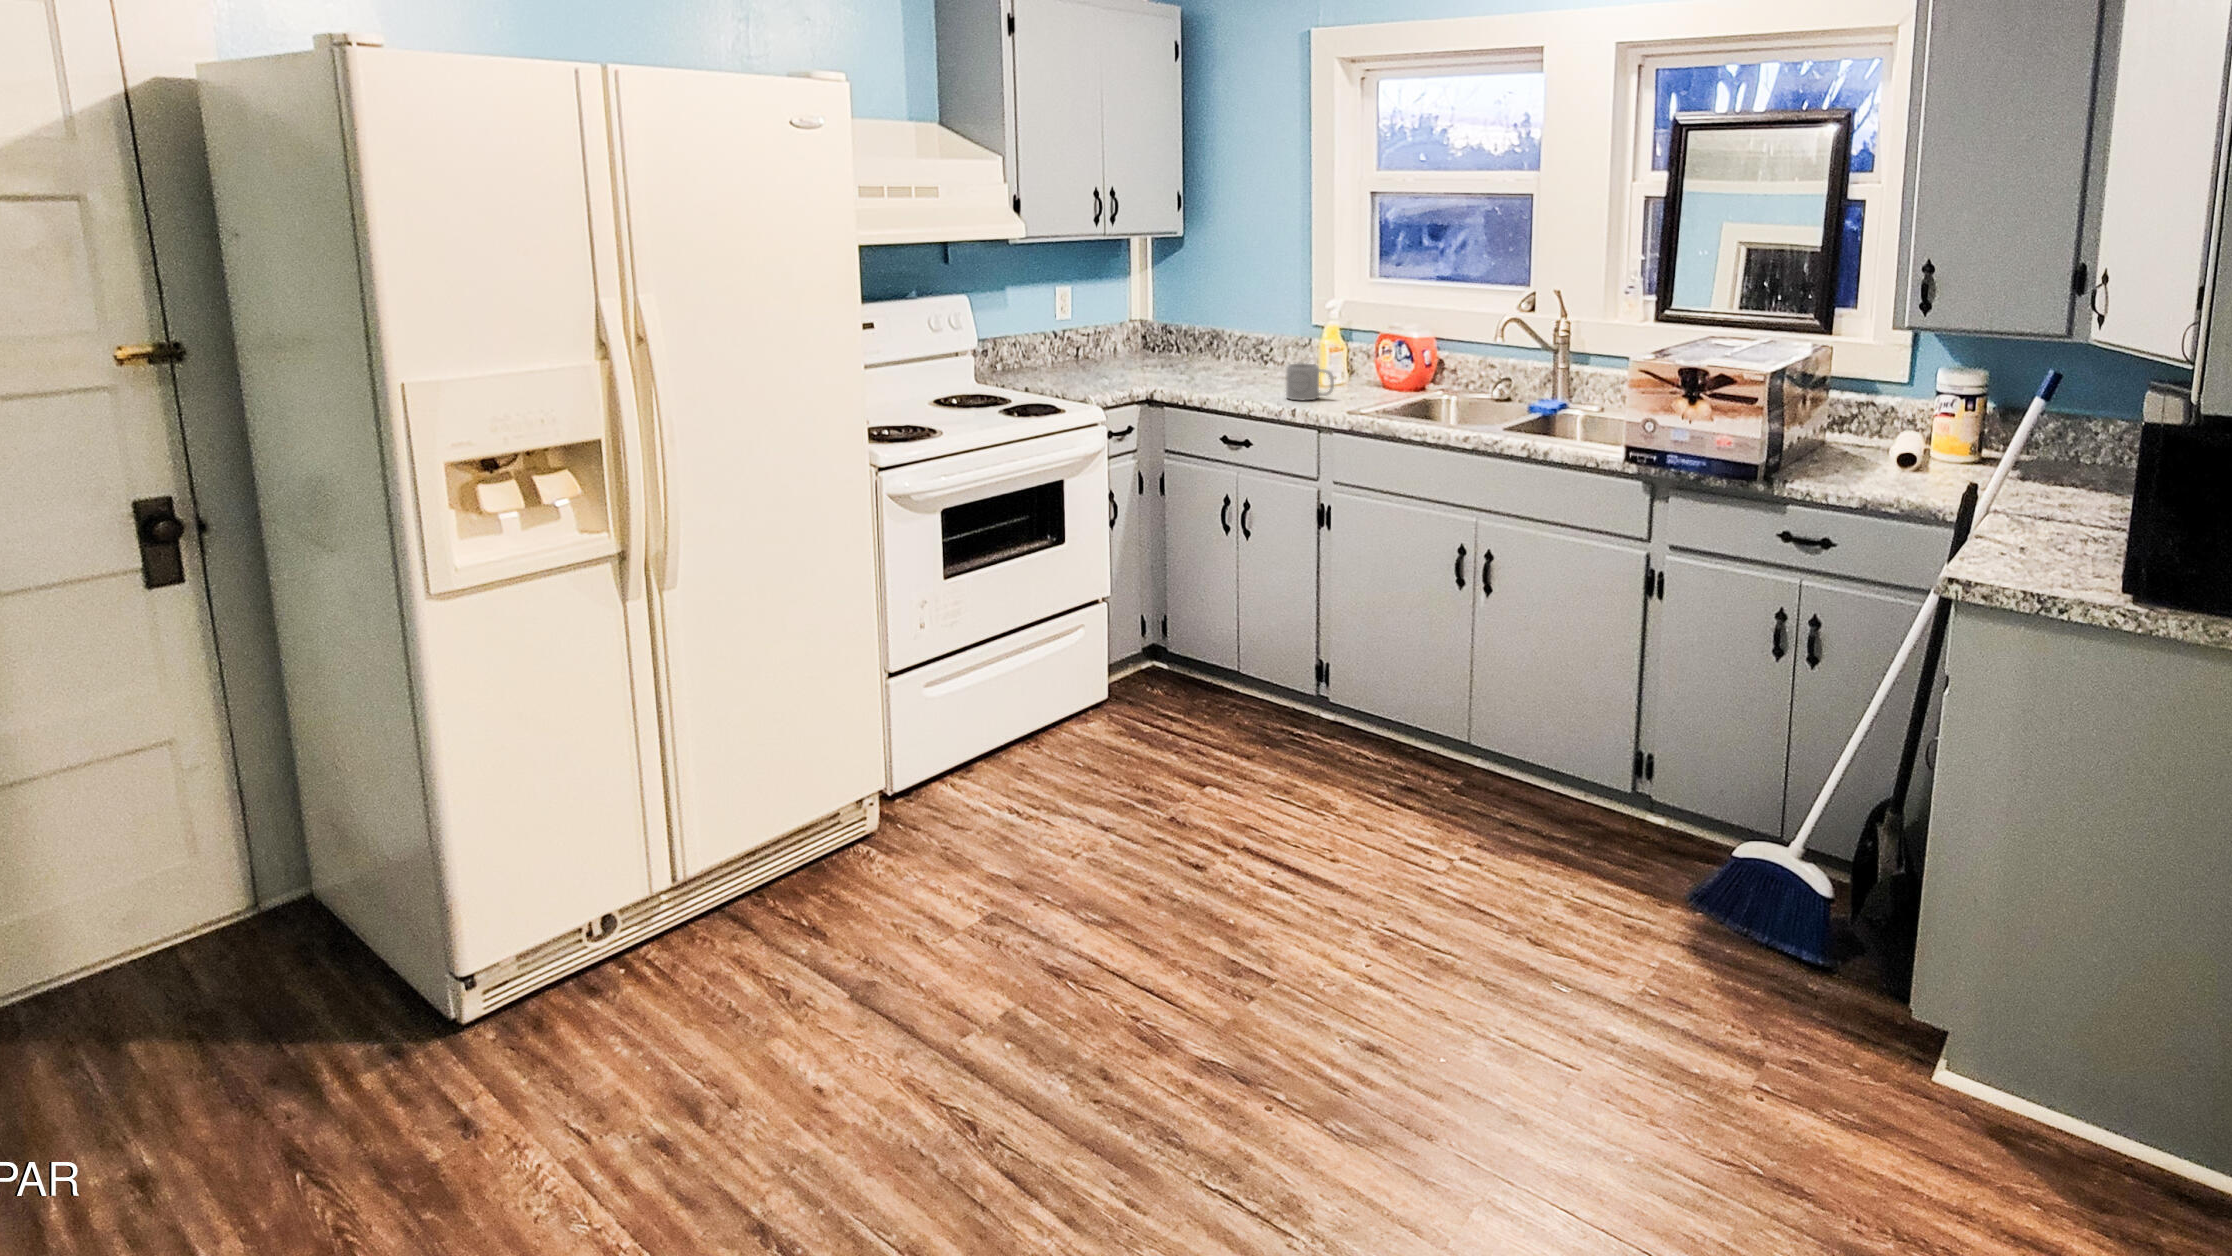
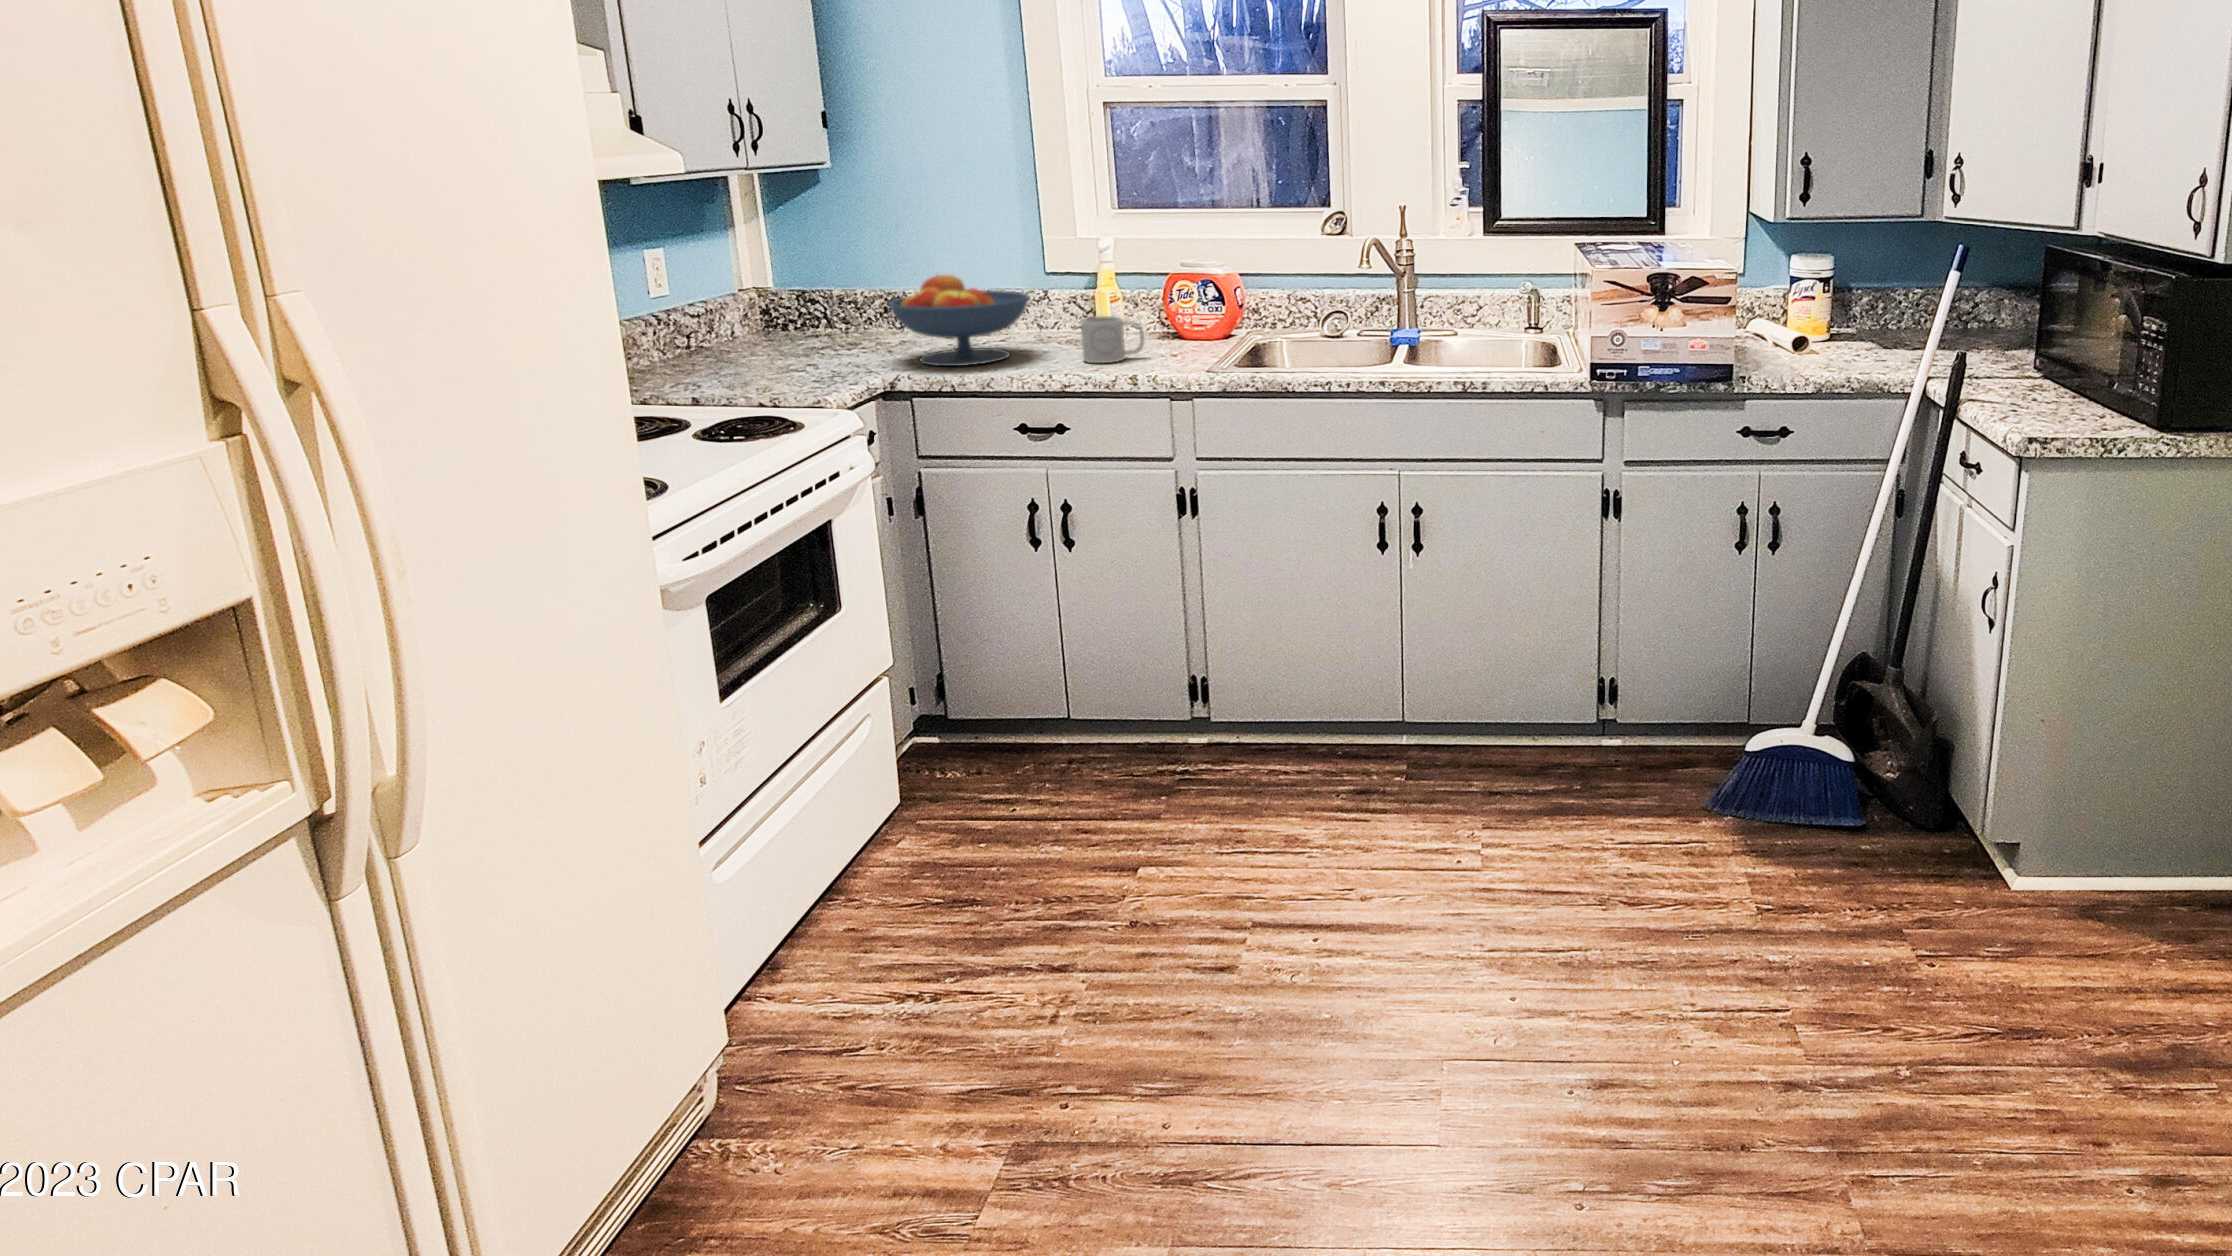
fruit bowl: none [1166,320,1266,391] -> present [888,275,1029,366]

